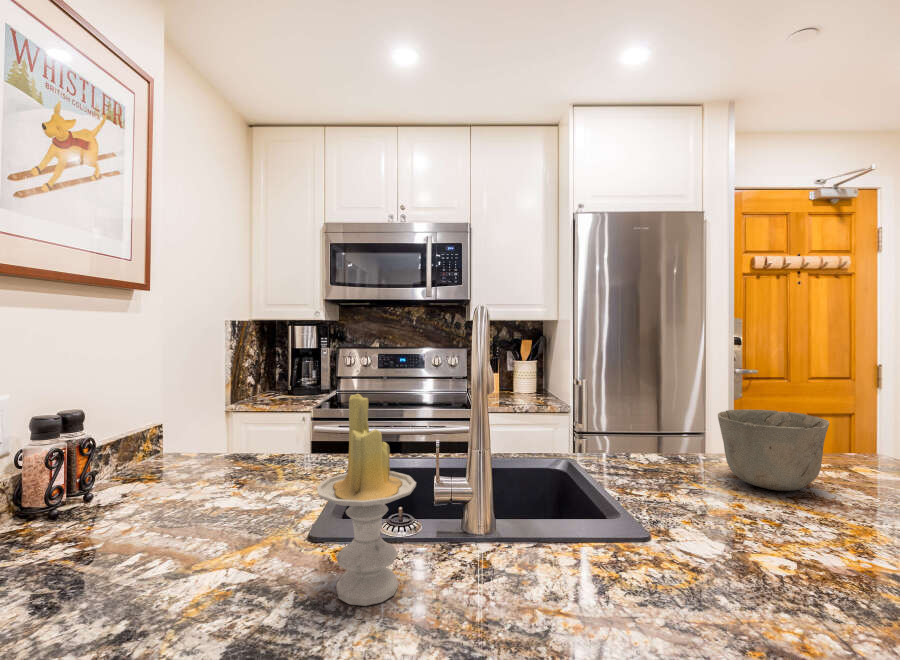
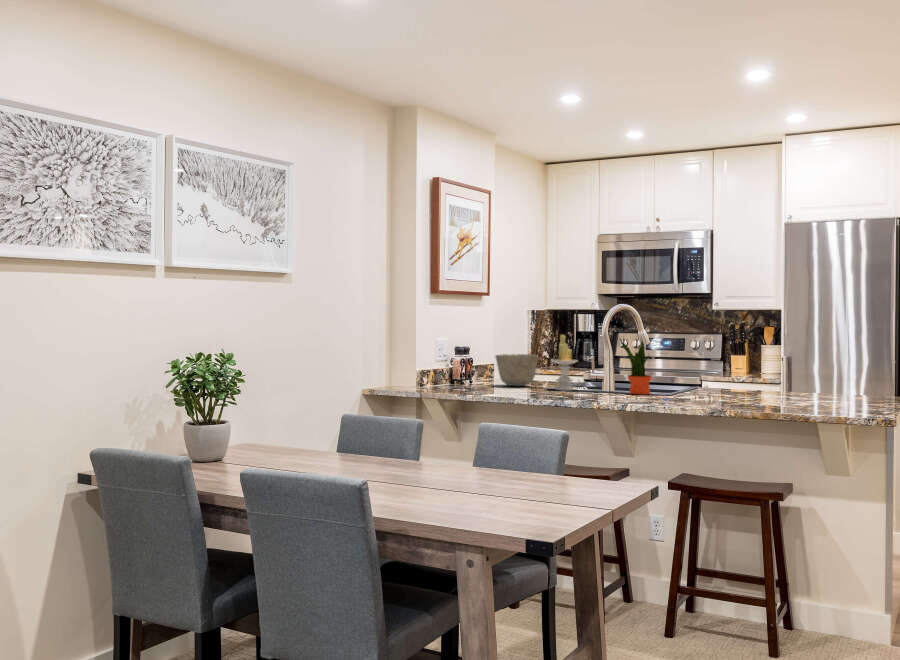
potted plant: none [563,396,679,604] -> present [620,338,652,395]
ceramic bowl: present [718,409,829,491] -> present [495,354,538,386]

